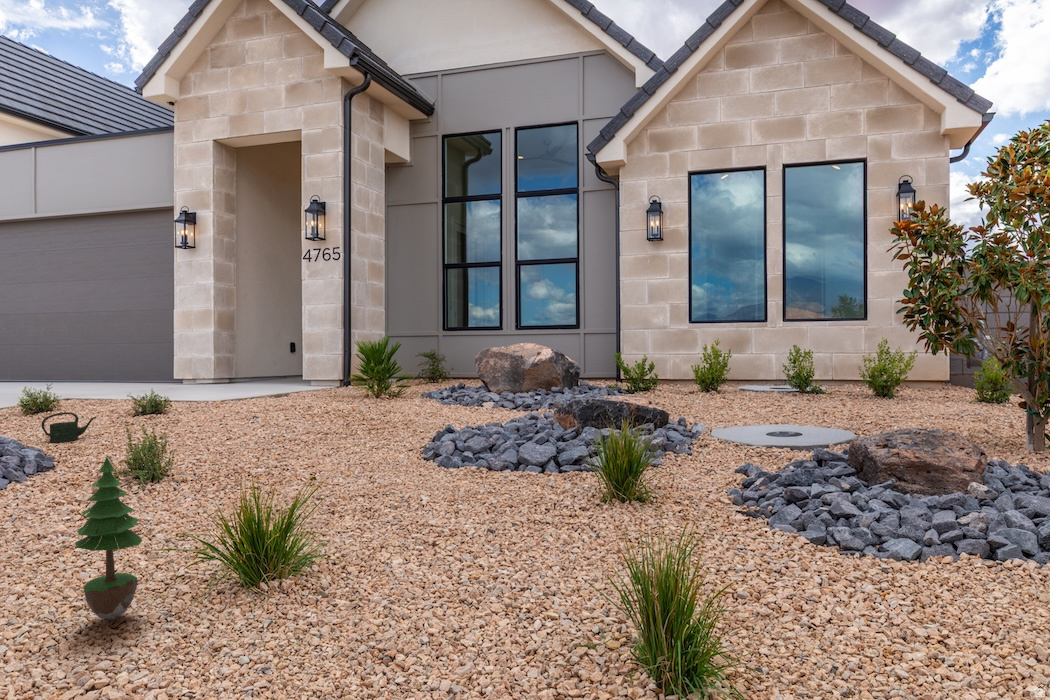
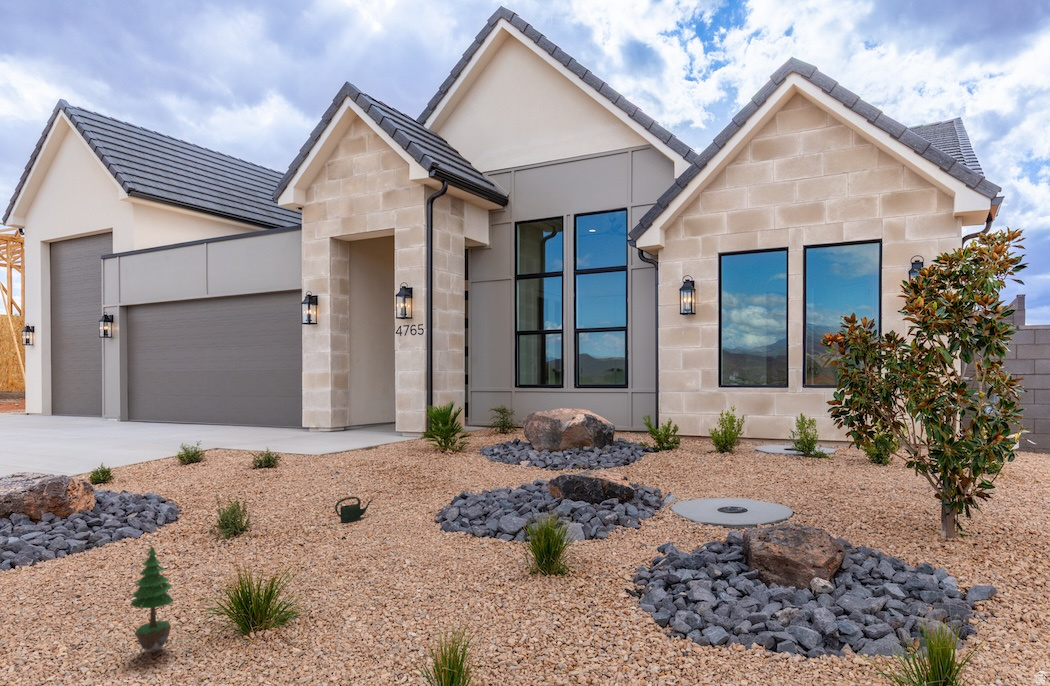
watering can: present [41,412,96,443] -> present [335,497,373,523]

